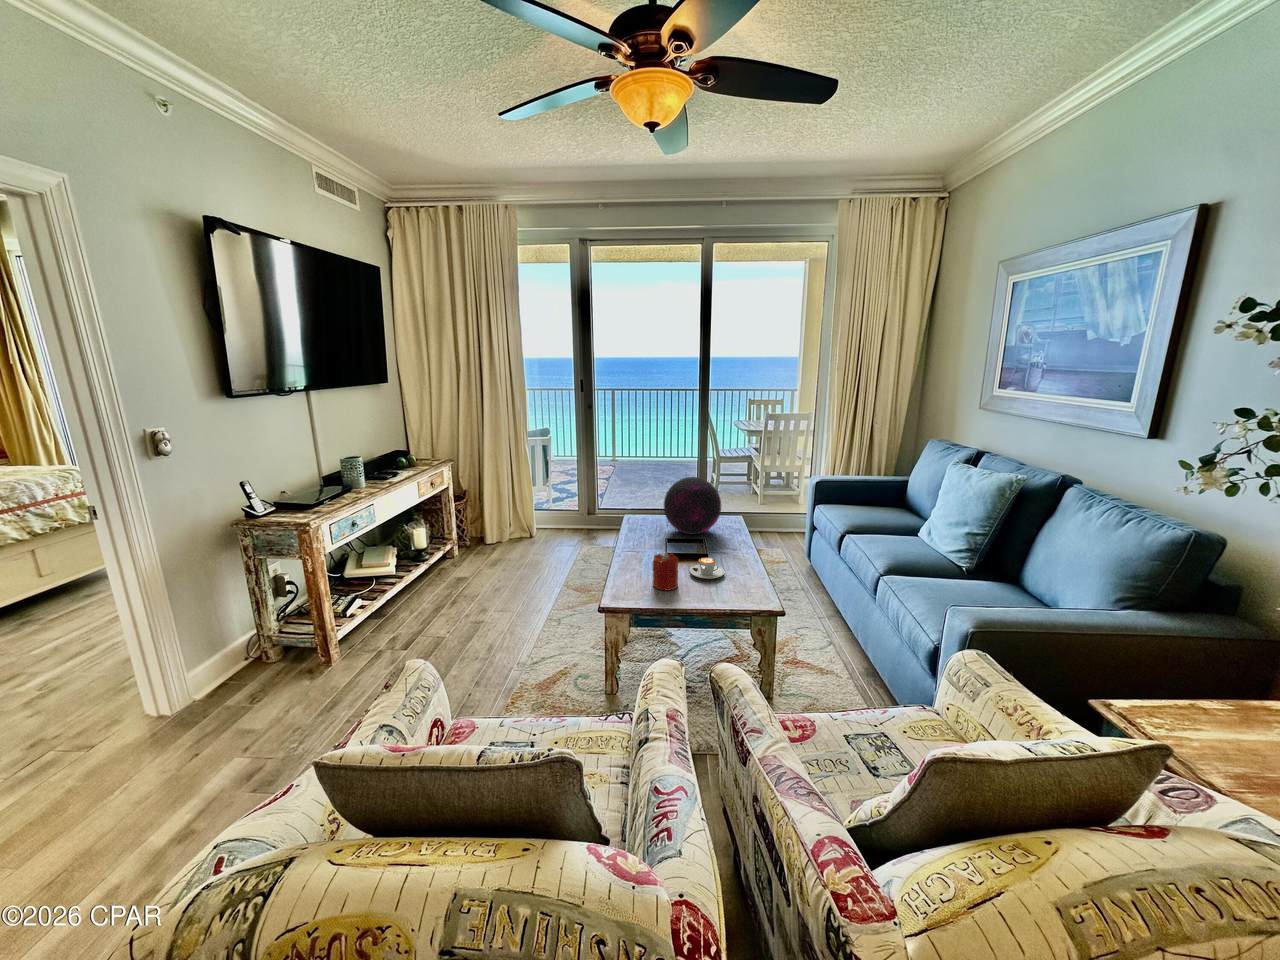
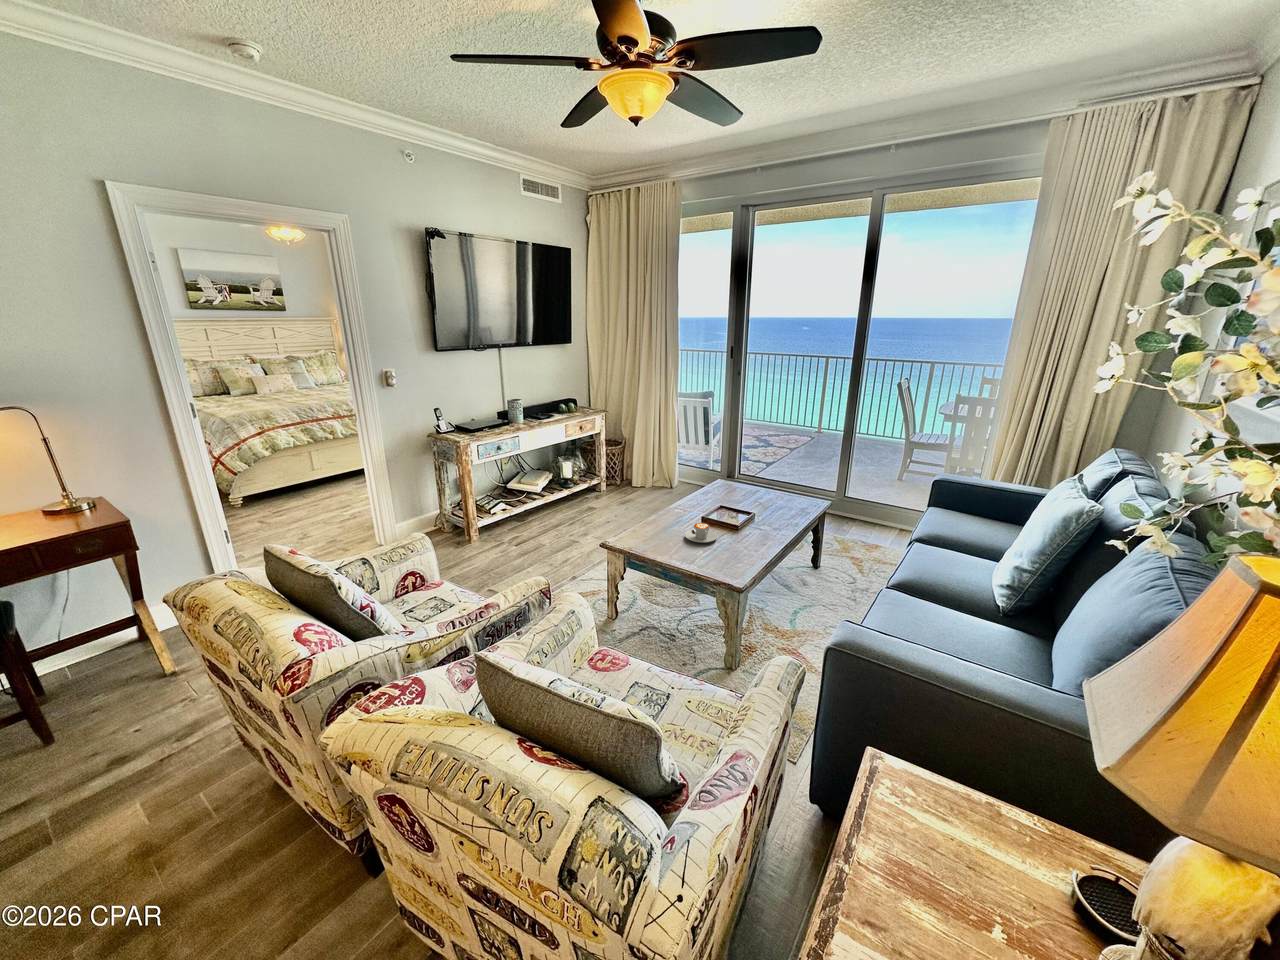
decorative orb: present [664,477,721,534] -> none [712,449,769,505]
candle: present [653,552,679,591] -> none [645,509,668,542]

